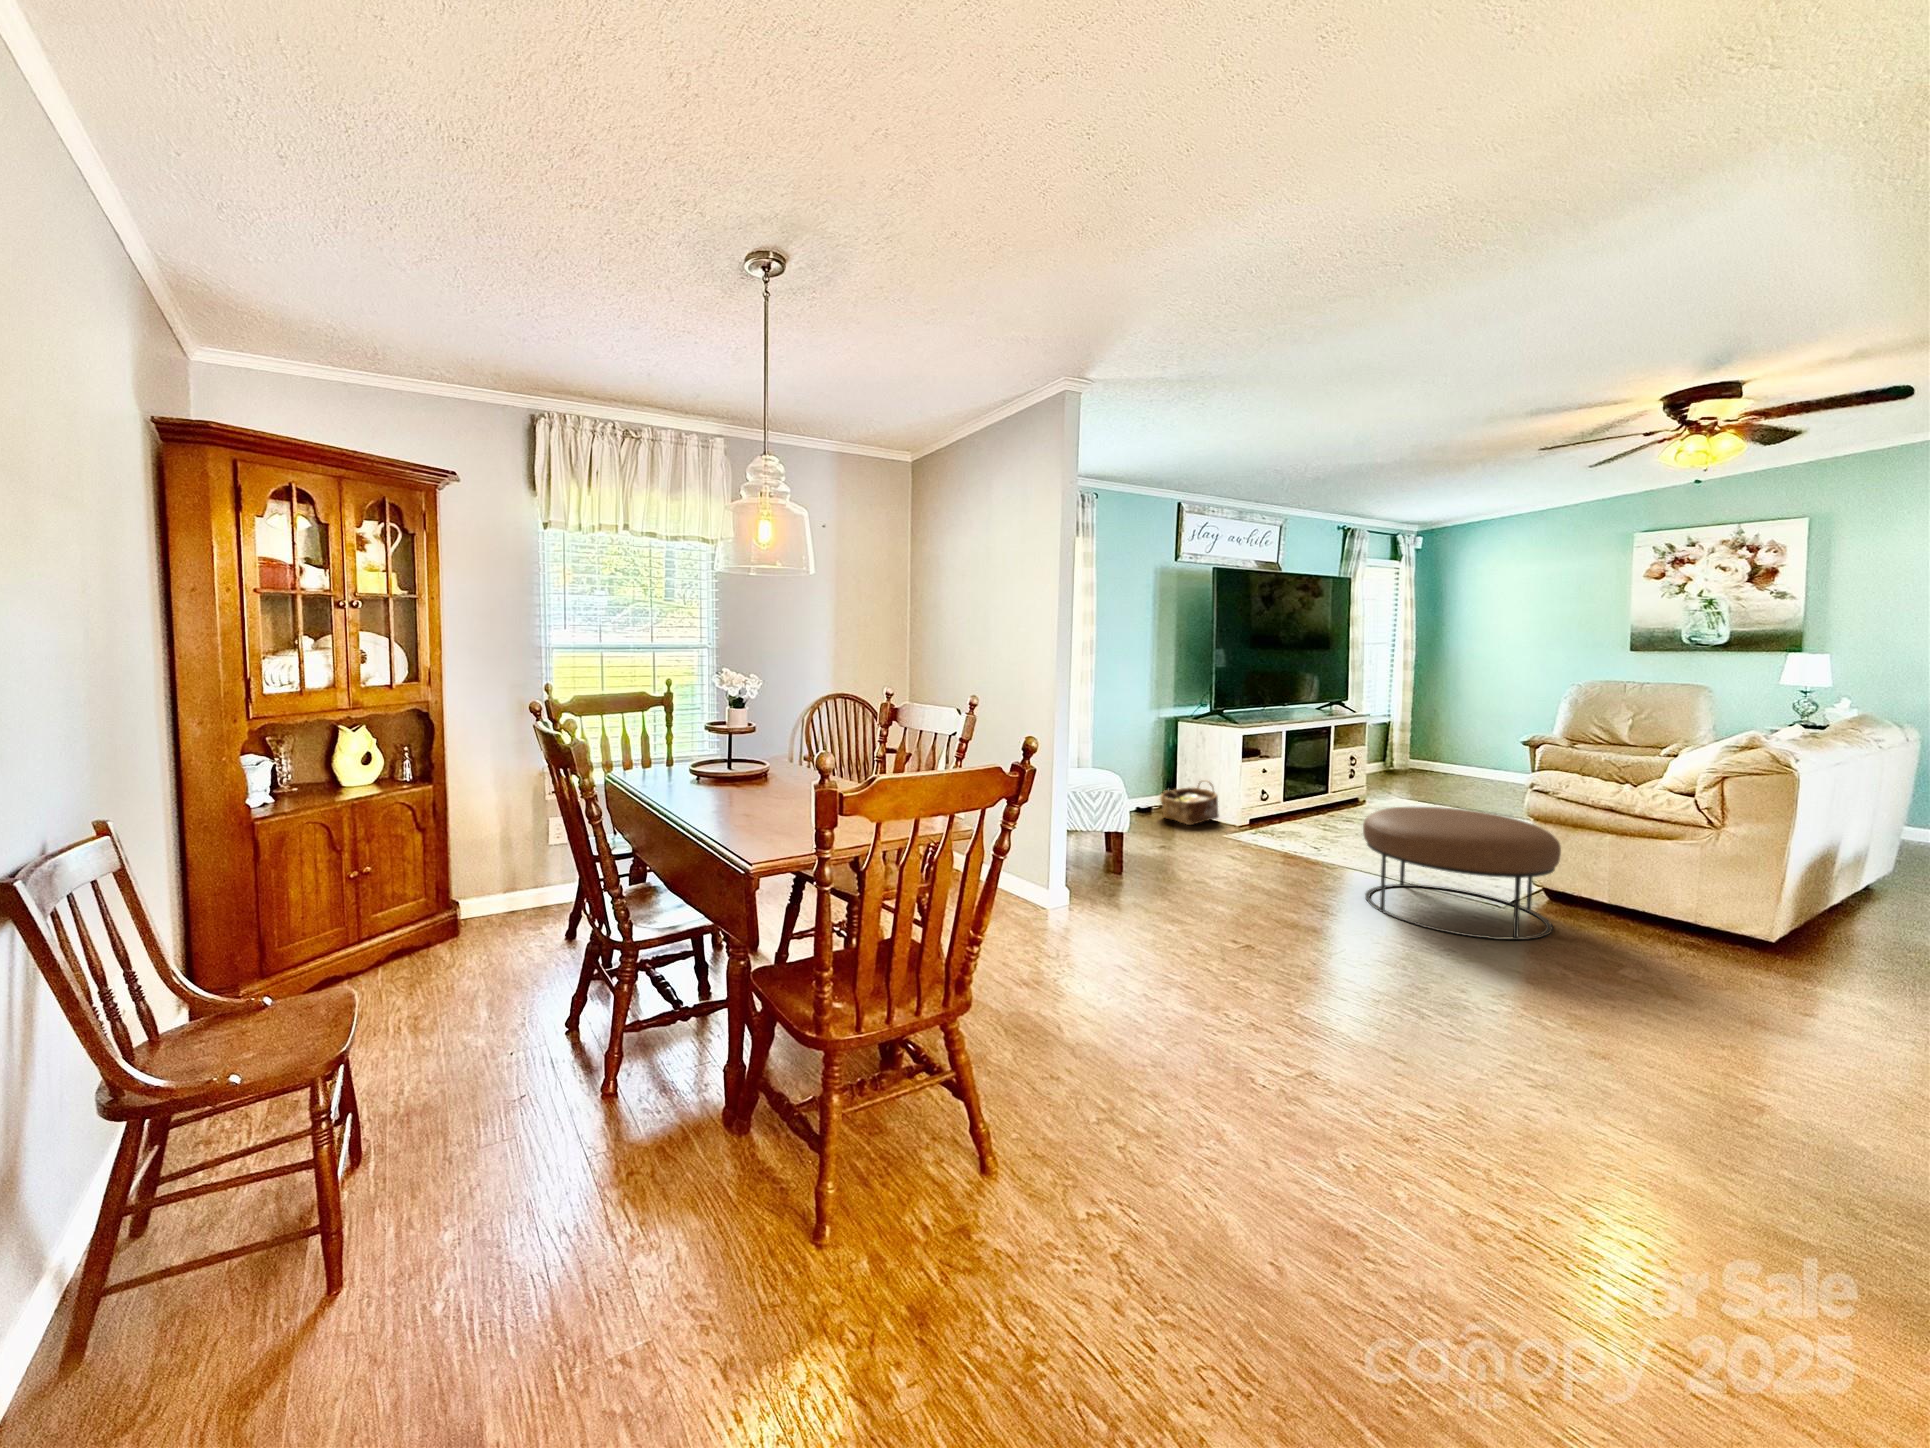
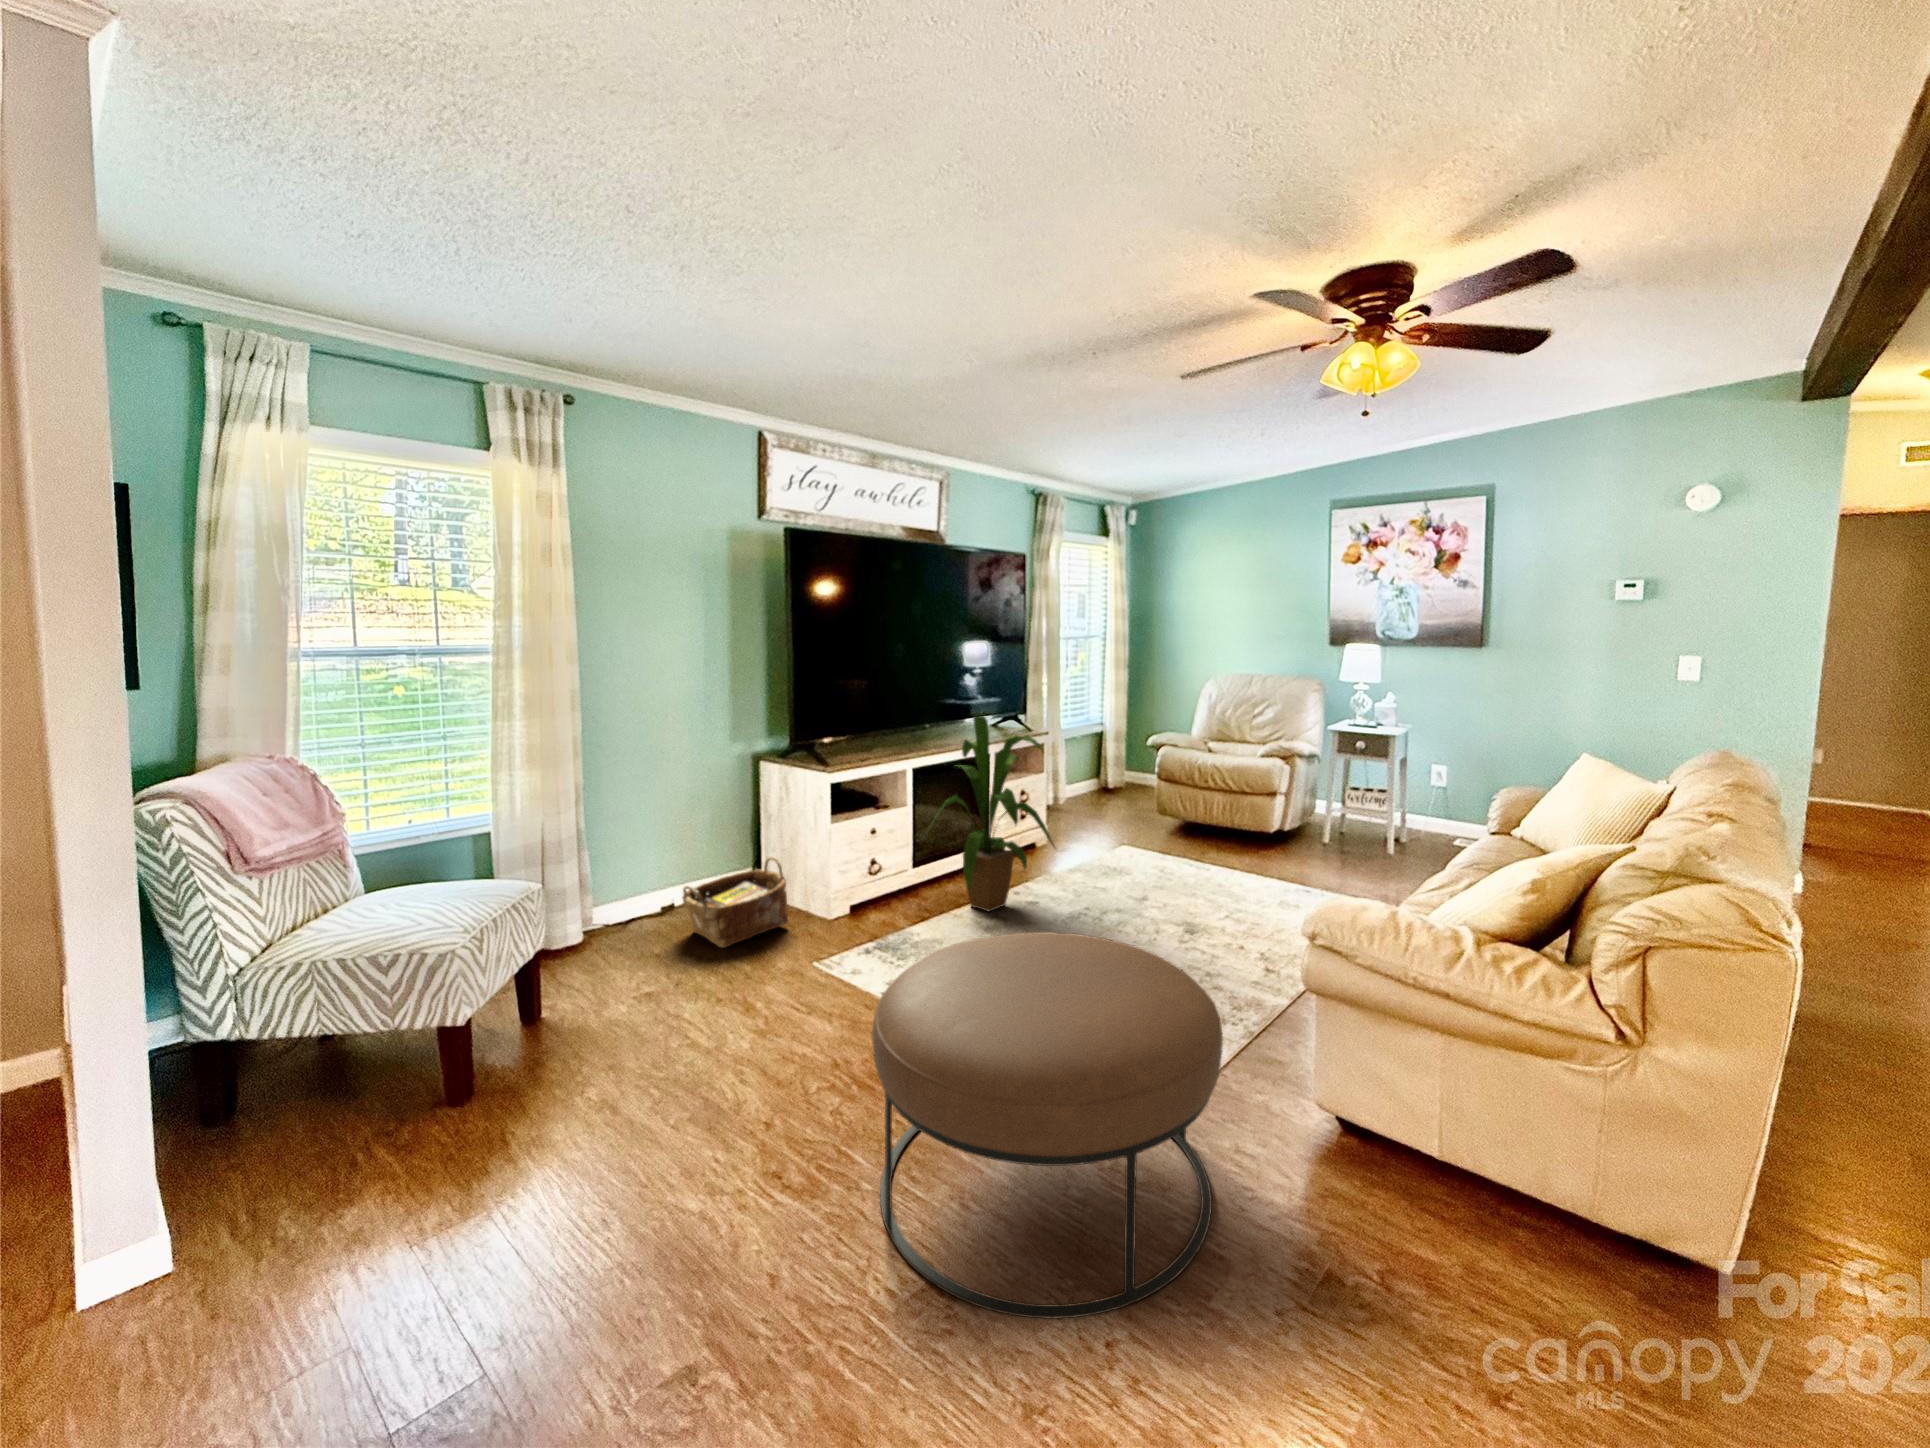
house plant: none [1299,699,1395,825] -> present [936,715,1055,911]

